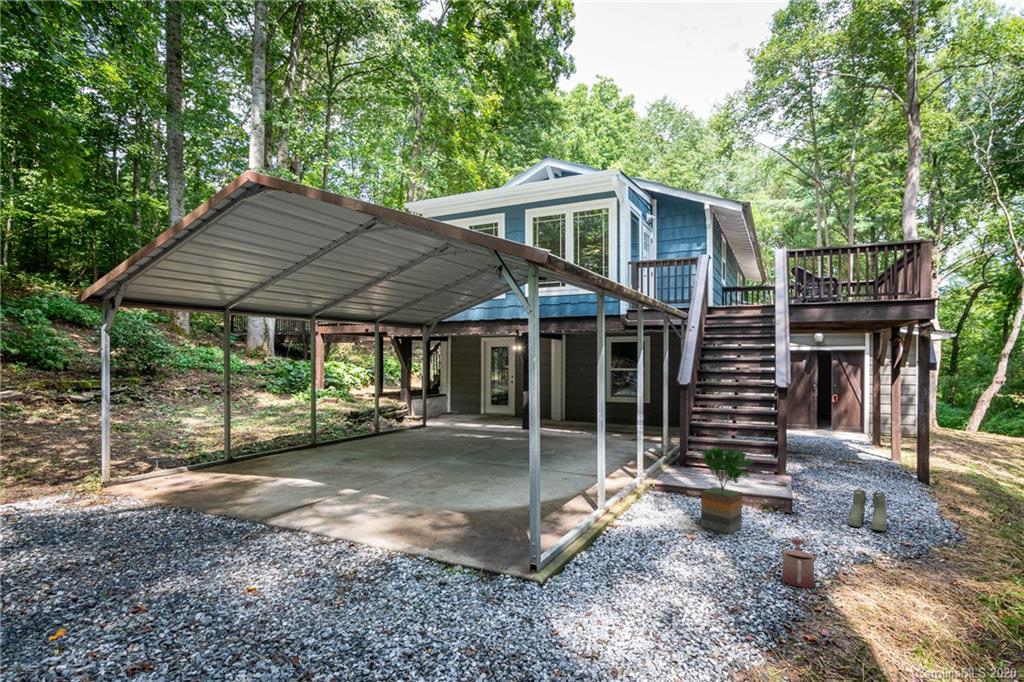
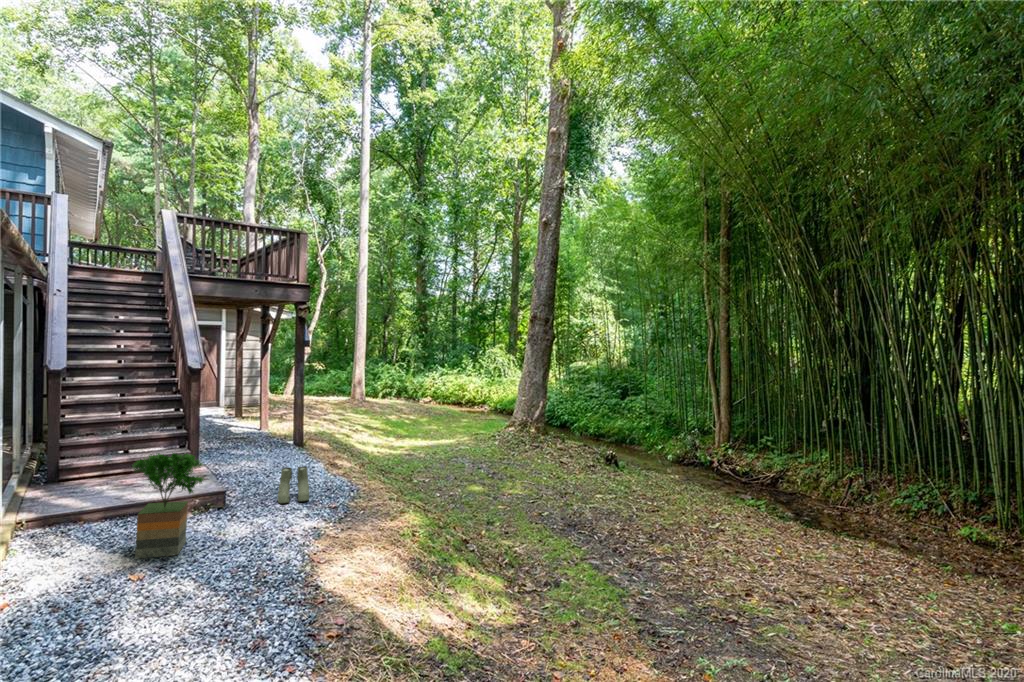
watering can: present [781,538,817,588] -> none [269,535,304,587]

